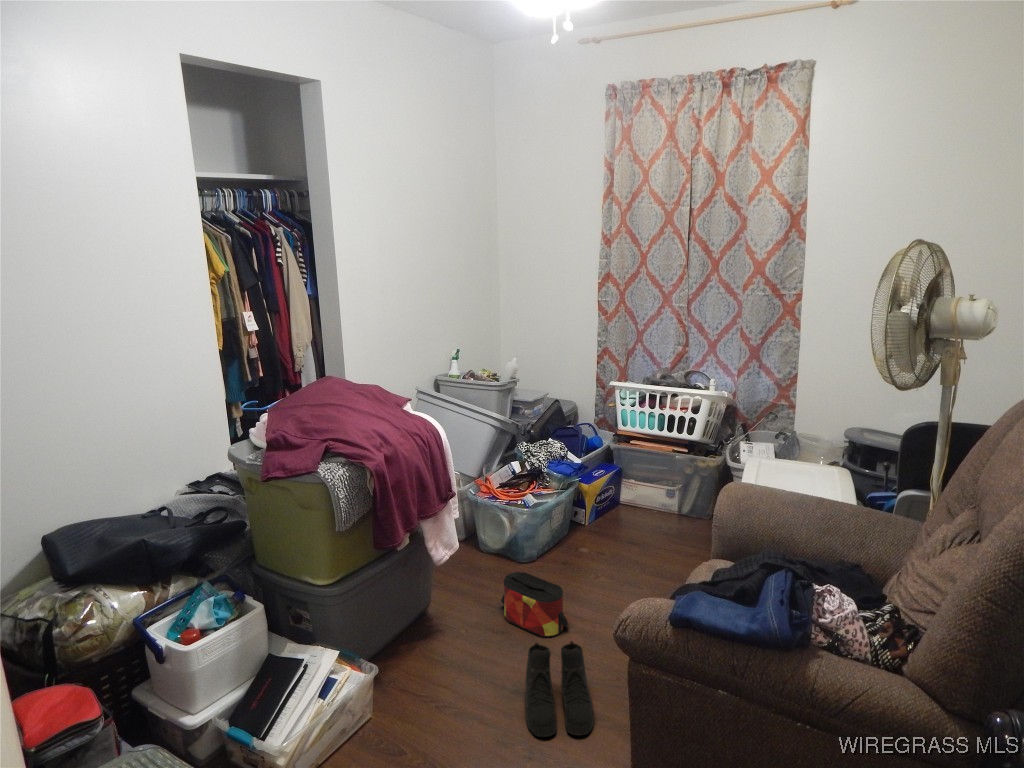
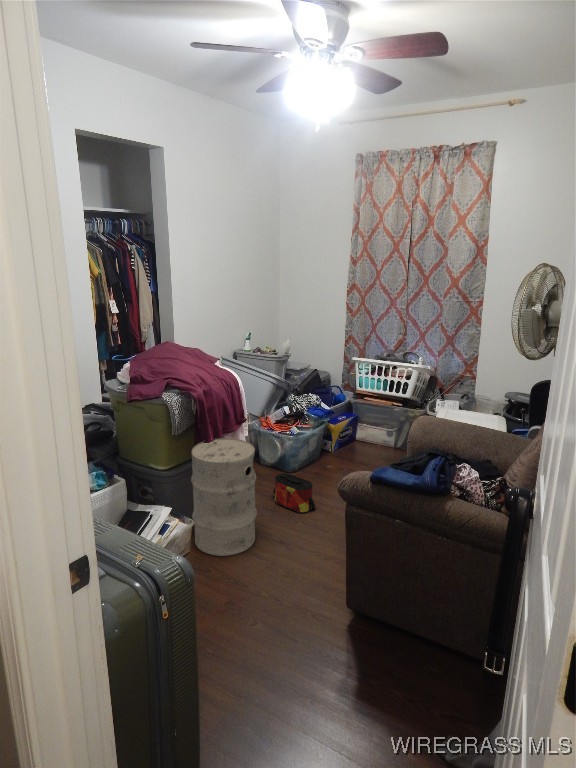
trash can: none [368,529,476,727] -> present [191,438,257,556]
boots: present [526,641,593,737] -> none [286,510,327,563]

